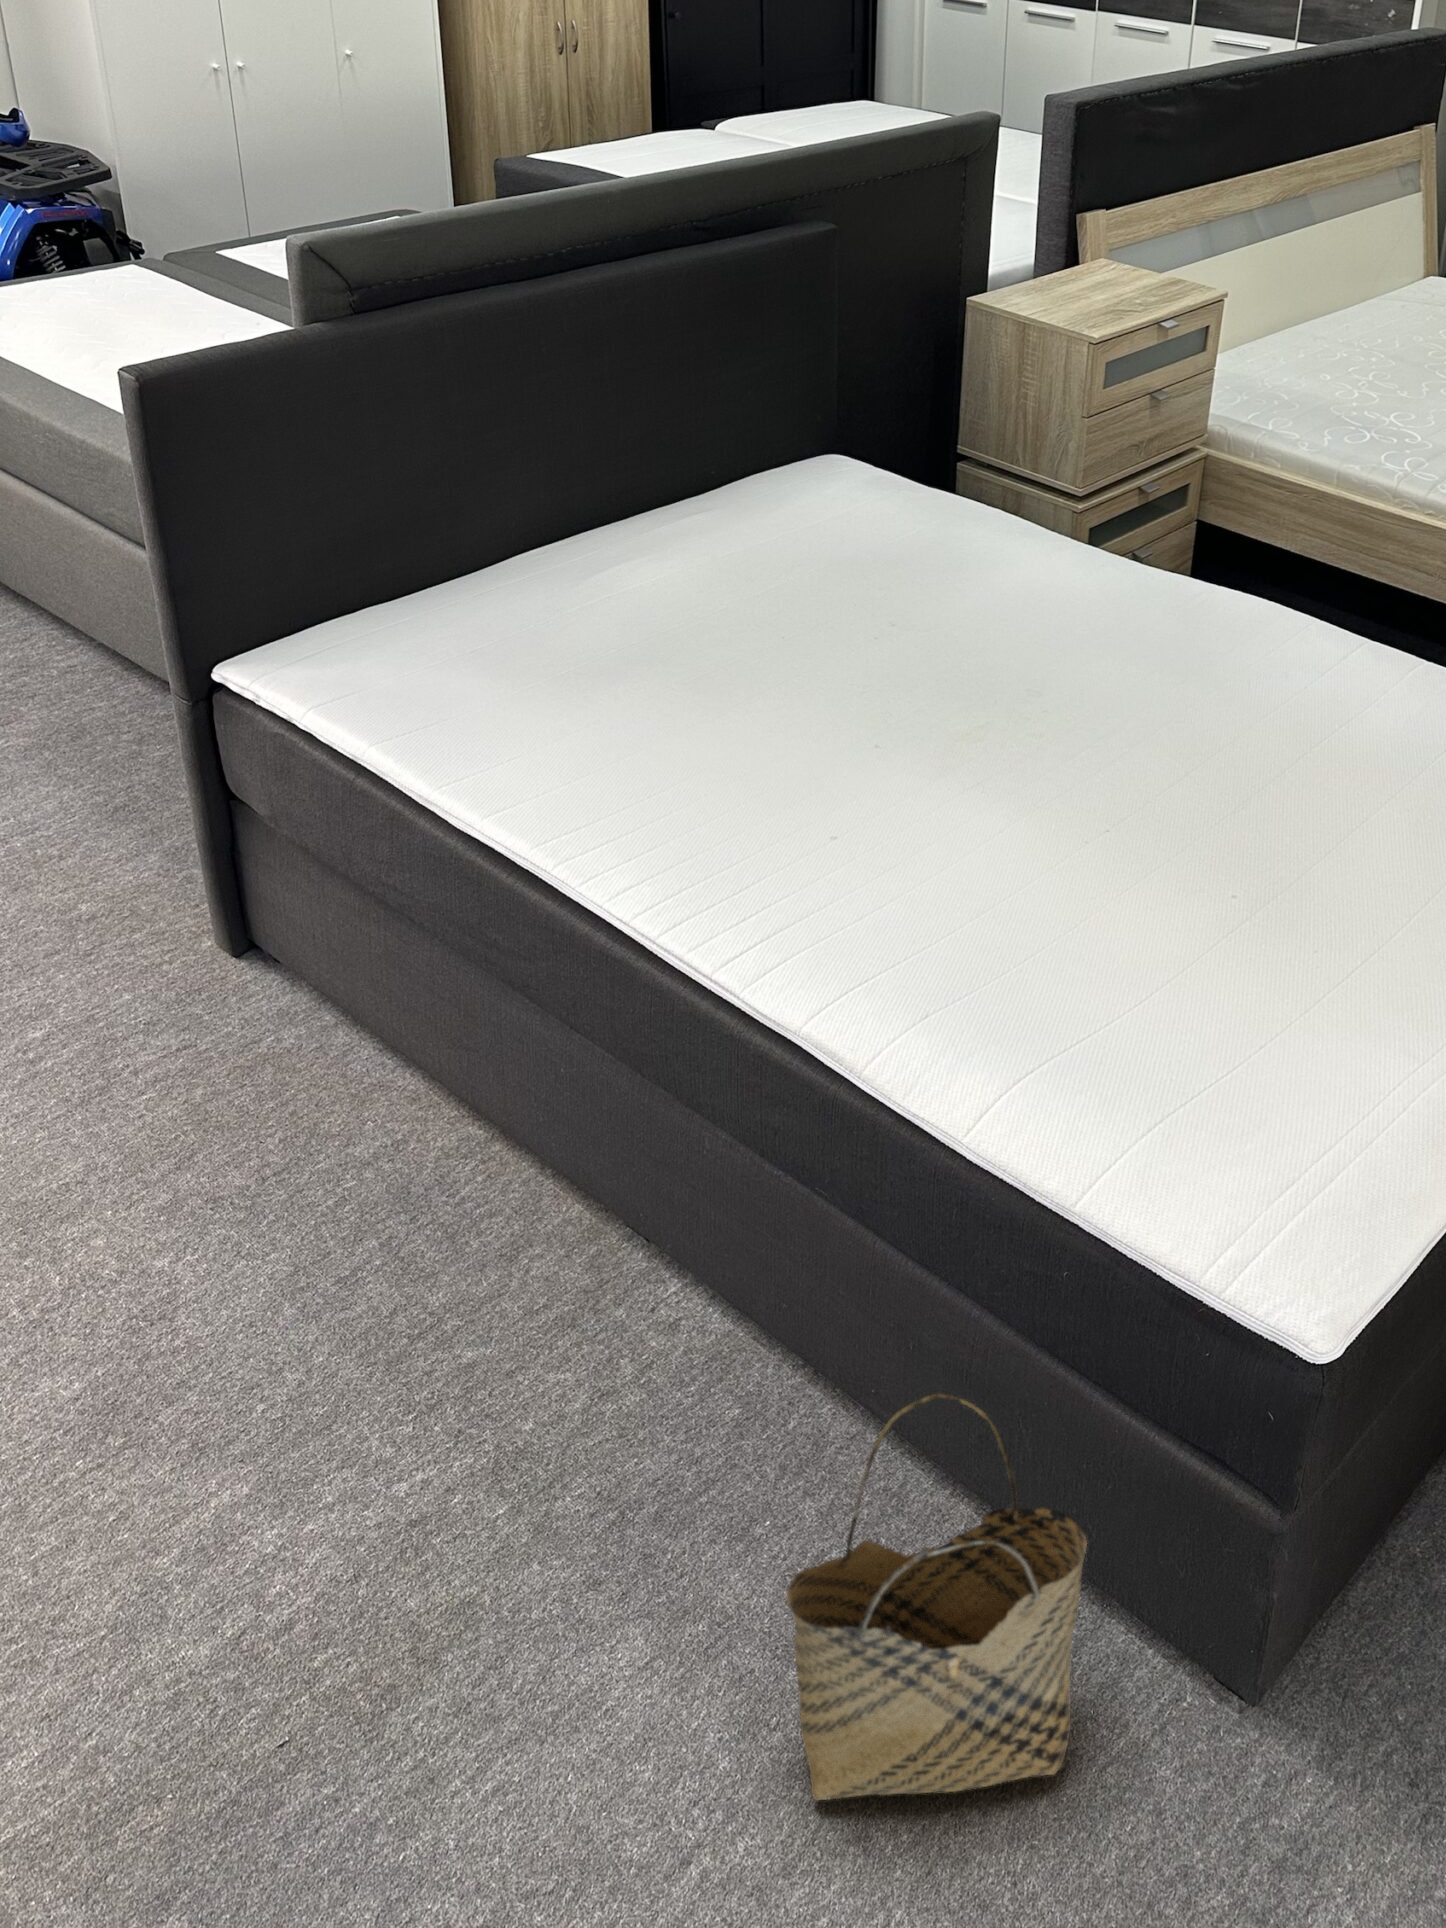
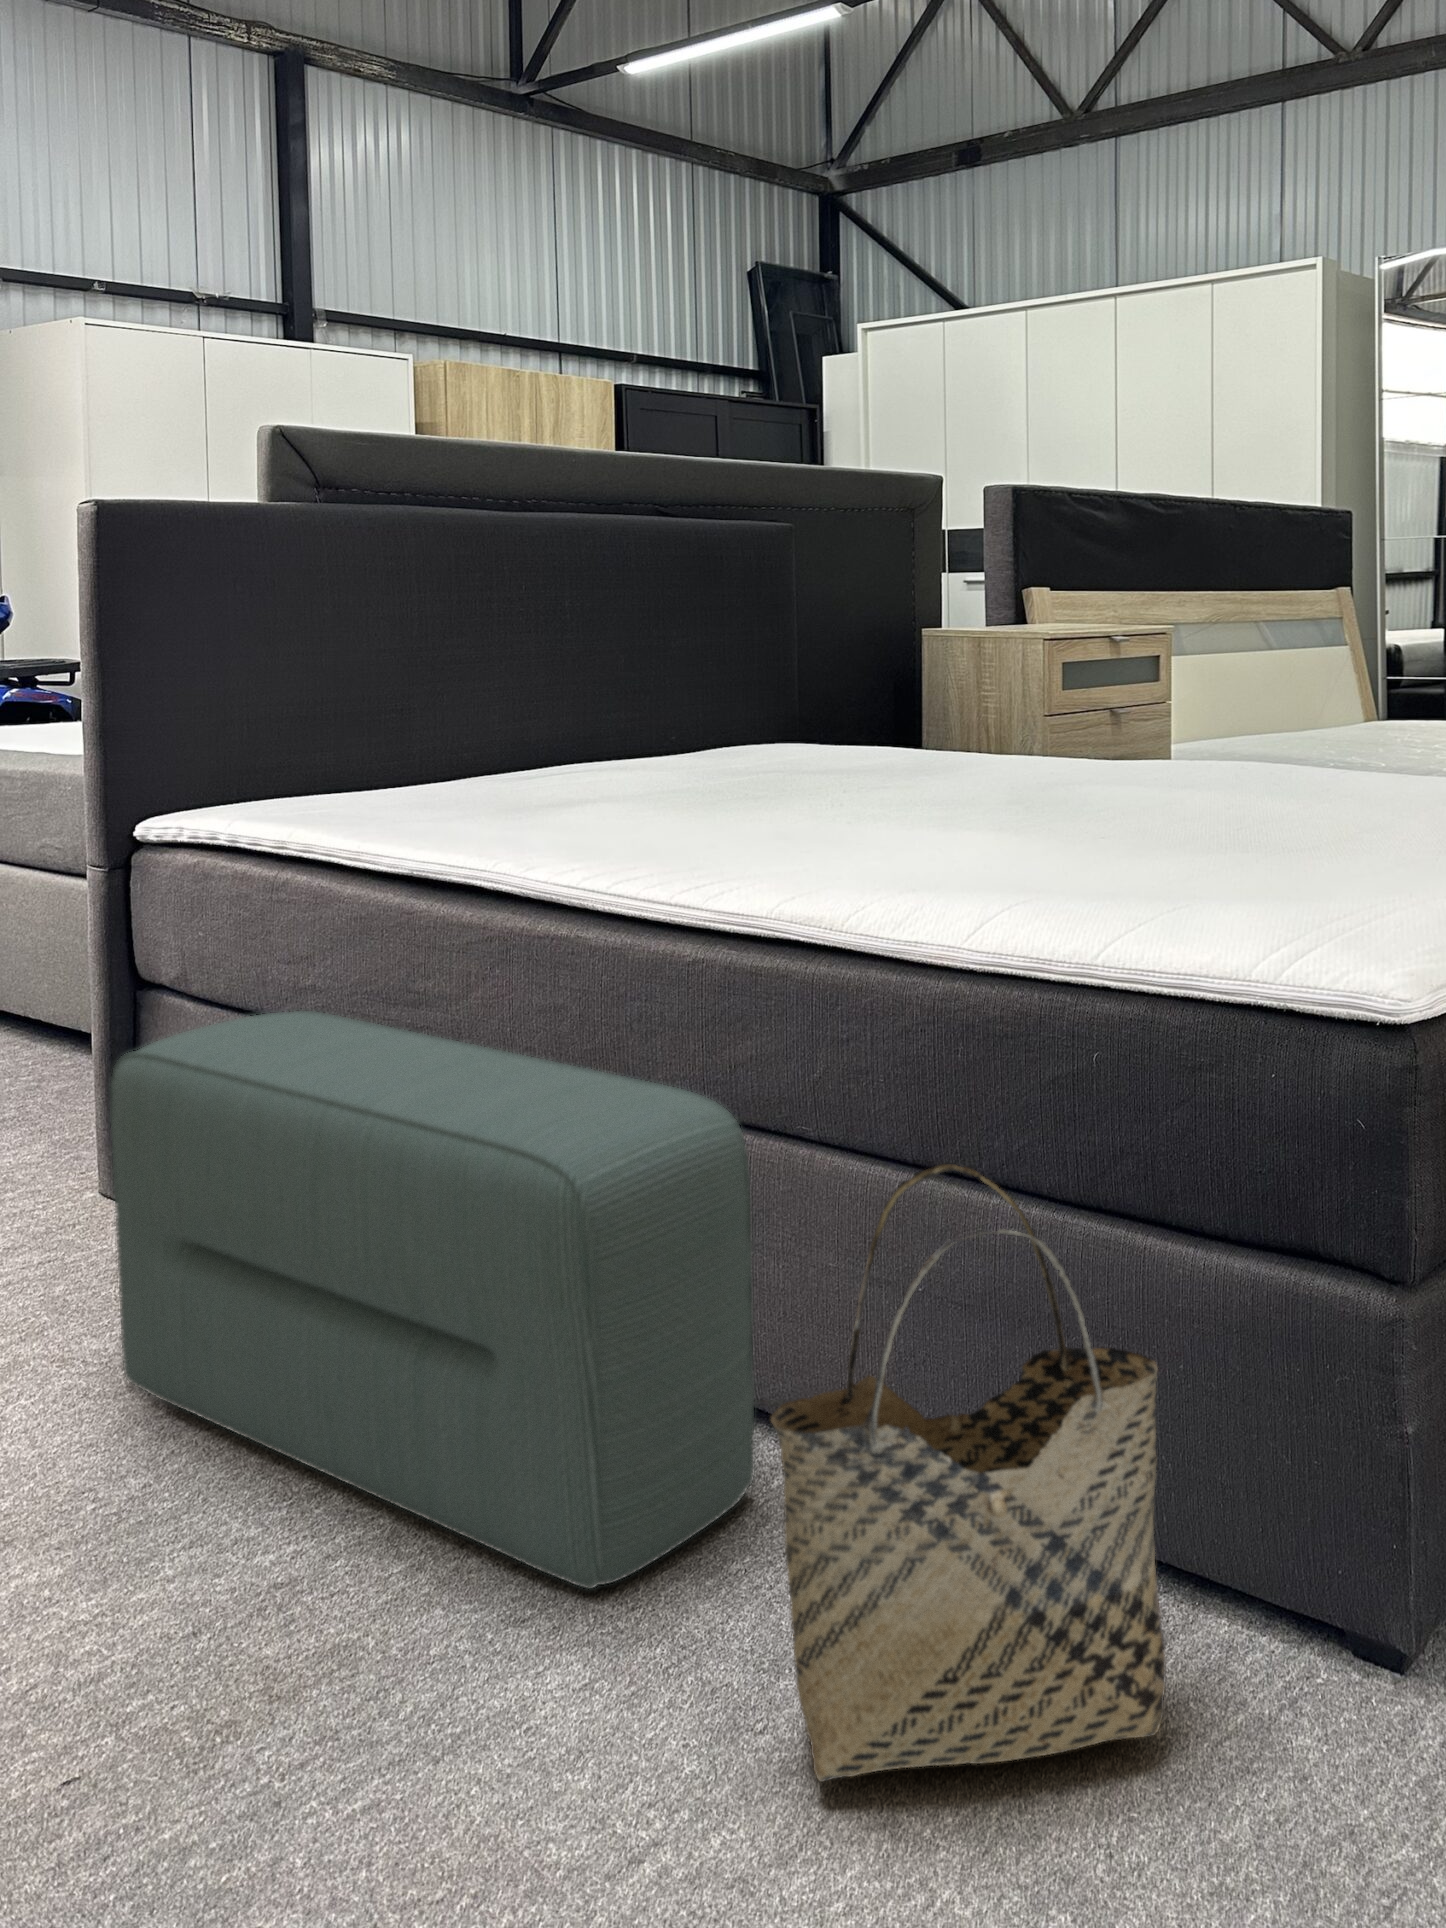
pouf: none [233,970,776,1556] -> present [110,1011,755,1589]

